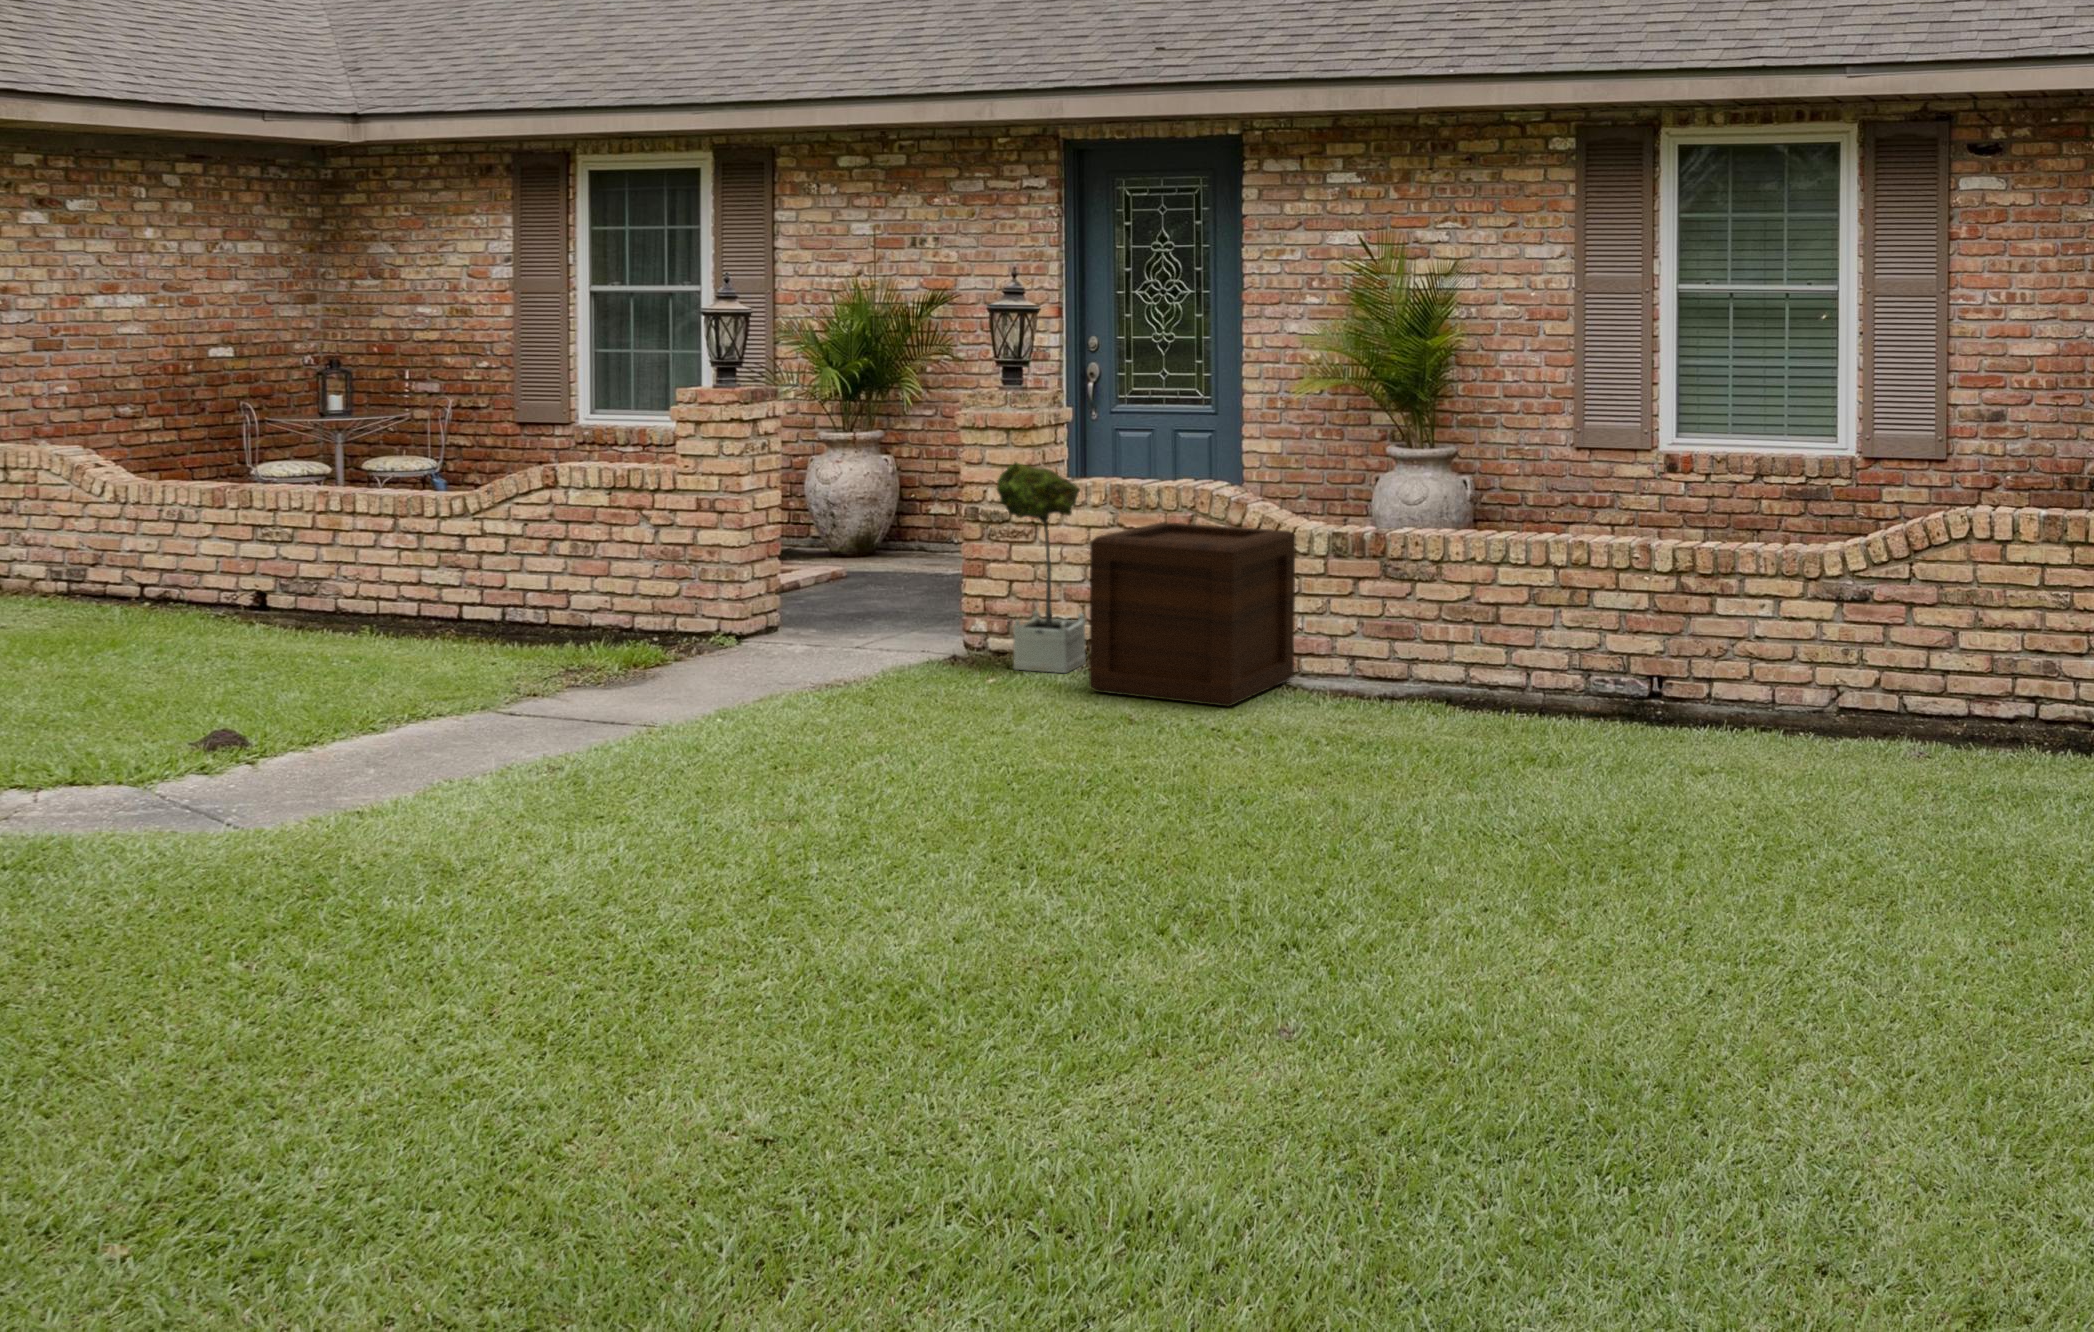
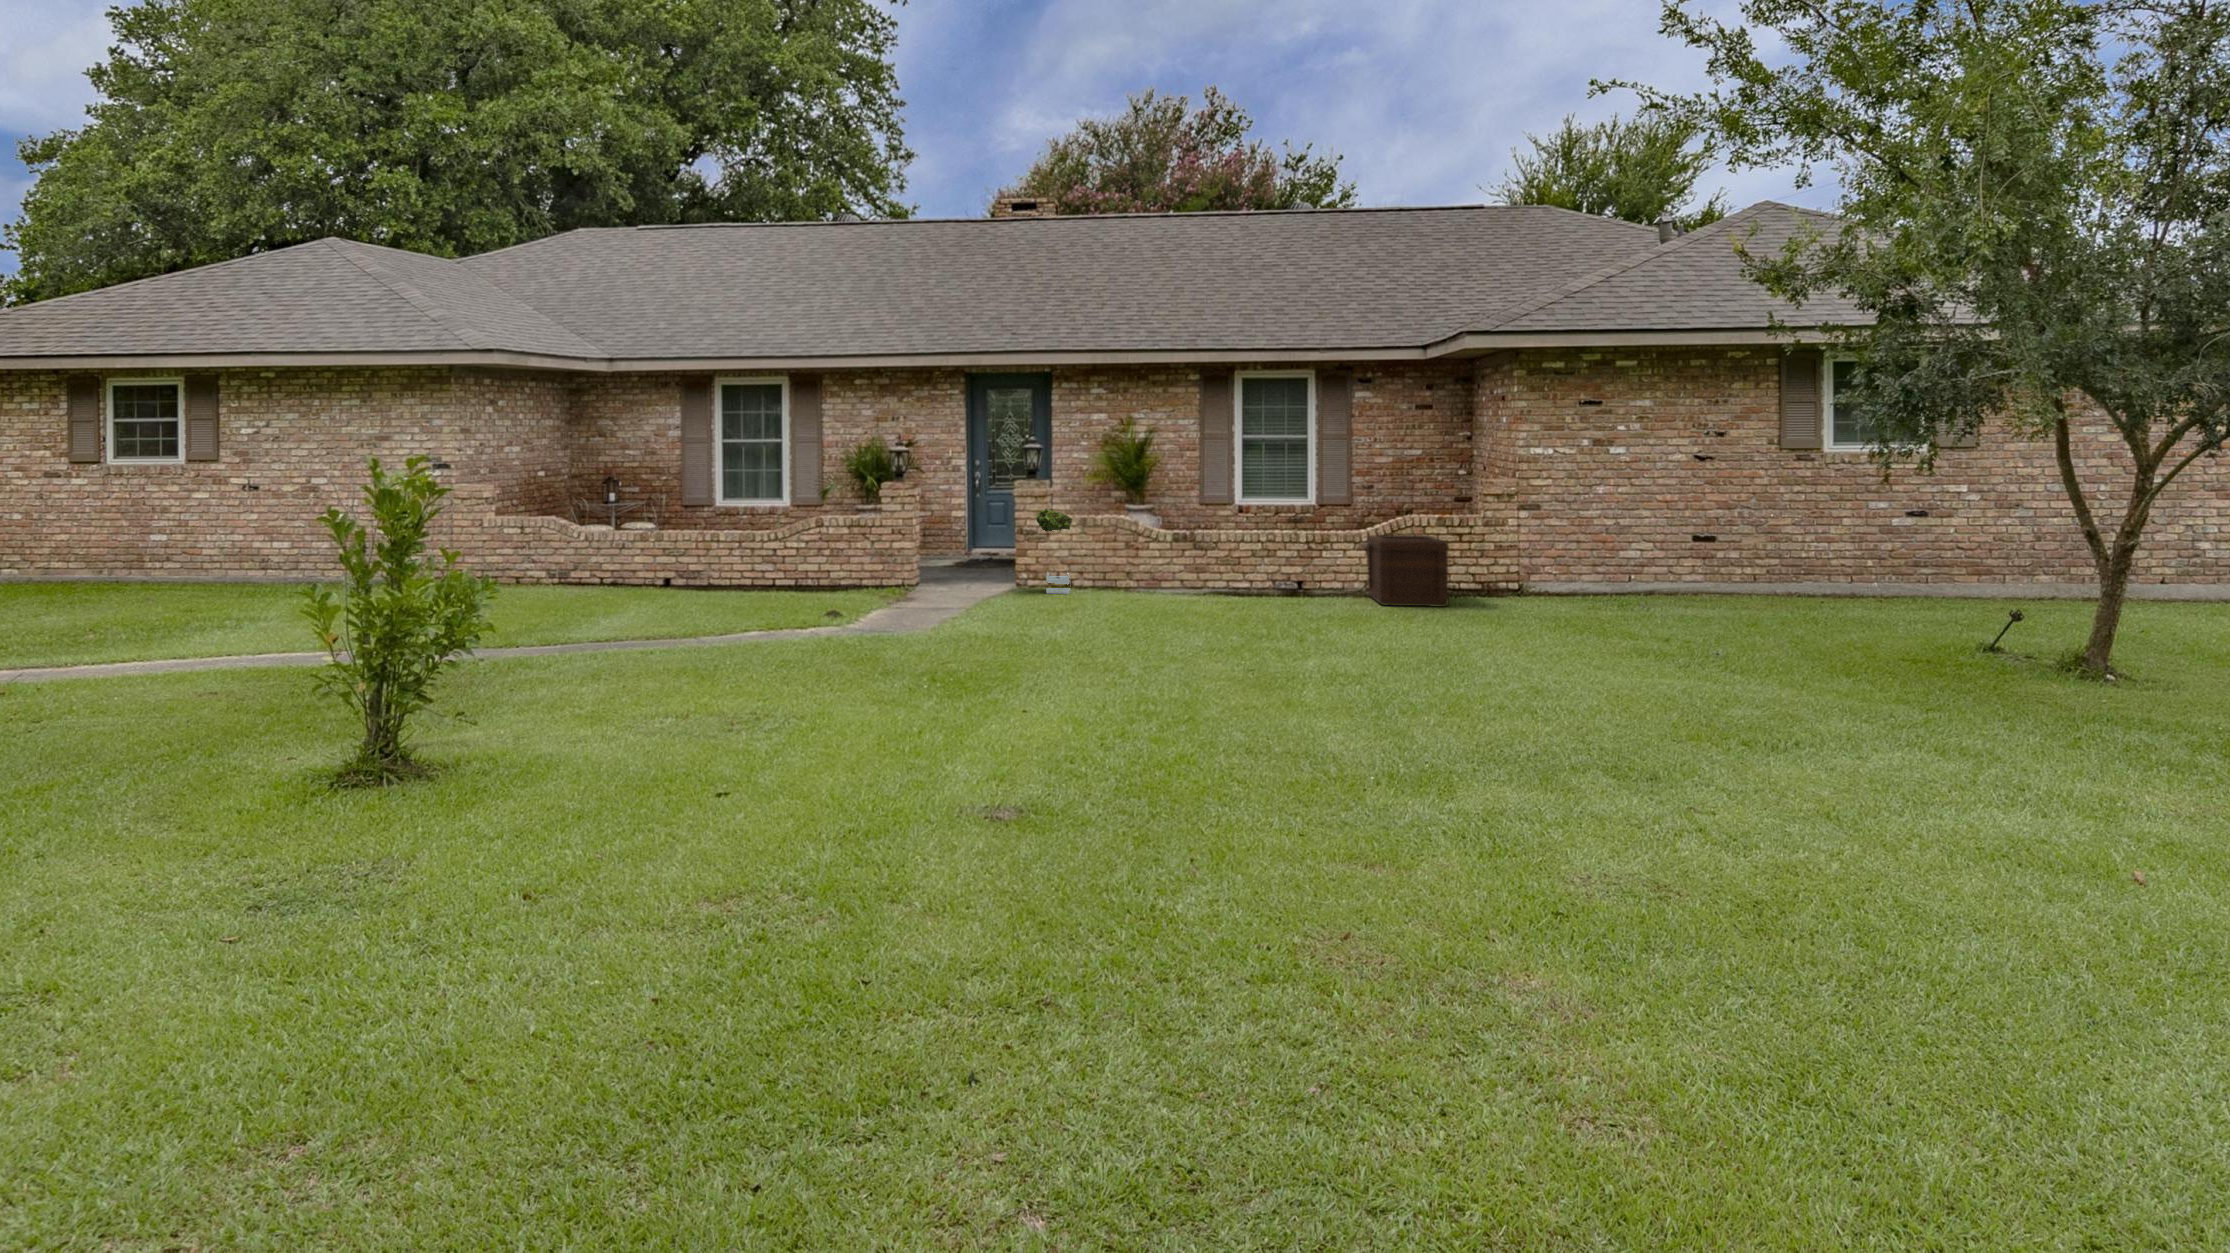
wooden crate: present [1089,522,1296,707] -> present [1367,535,1449,607]

